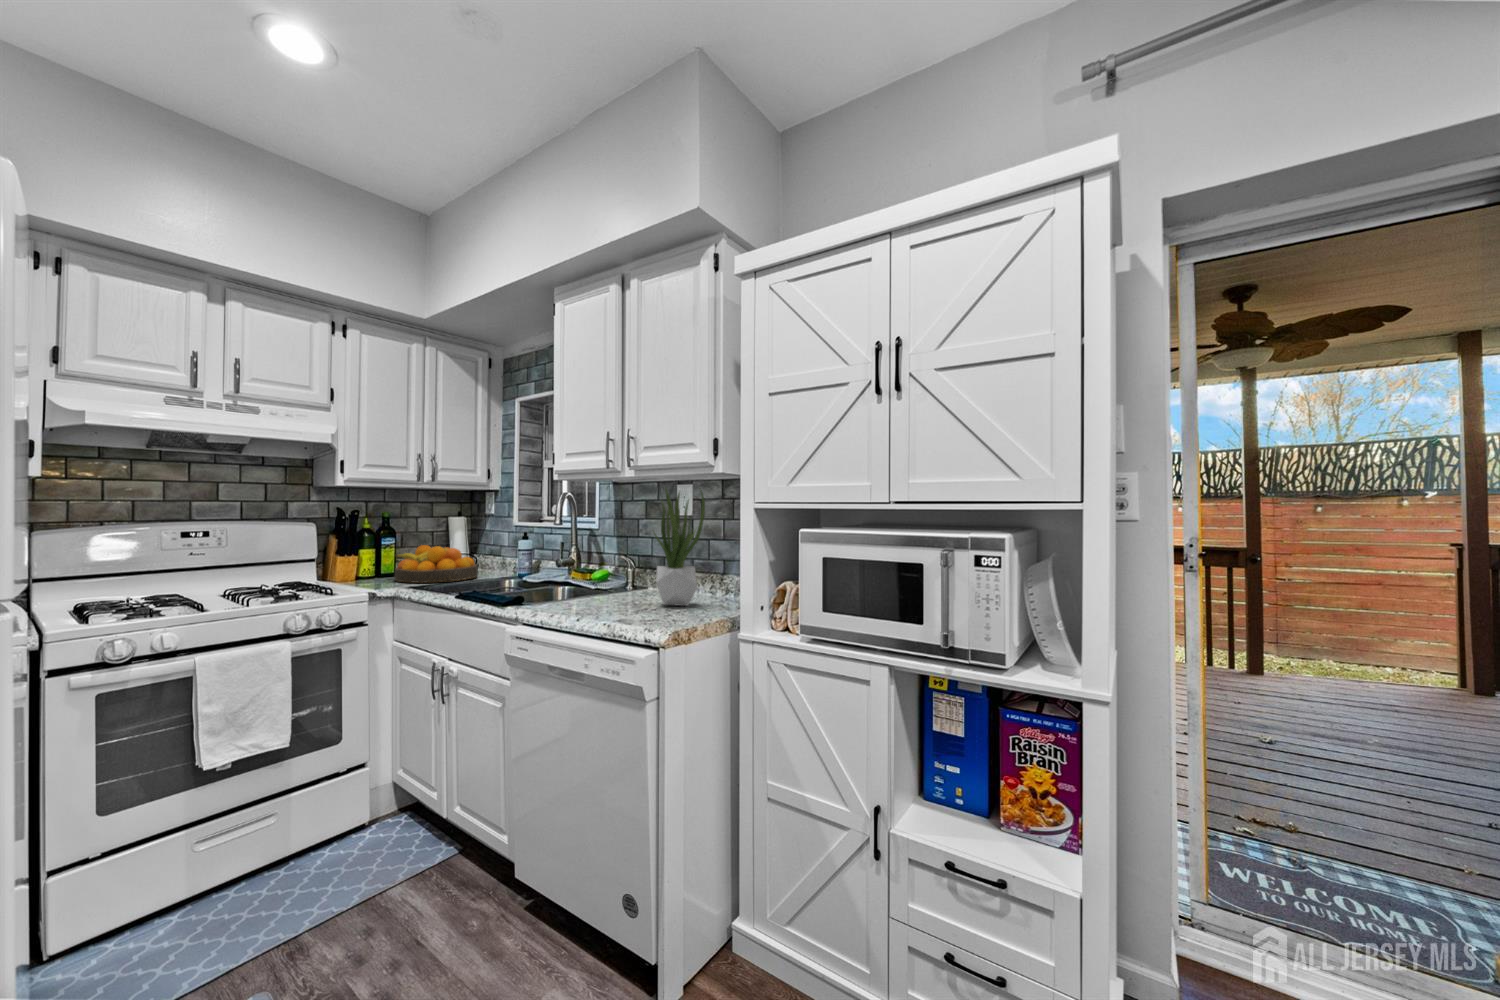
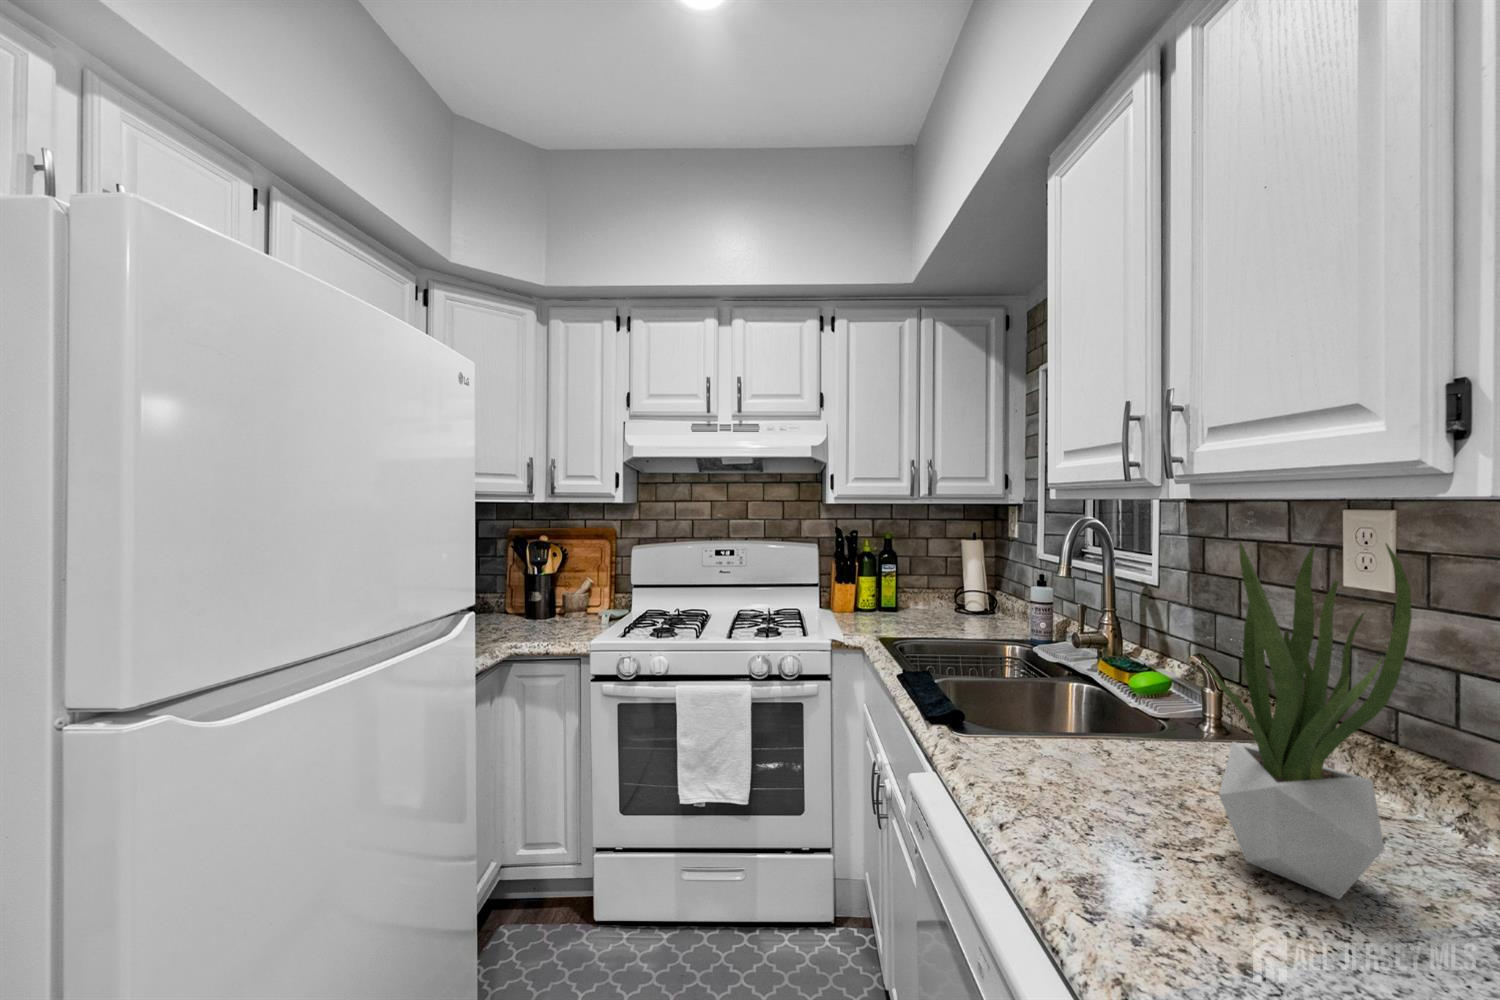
fruit bowl: present [394,545,478,583] -> none [878,578,980,634]

